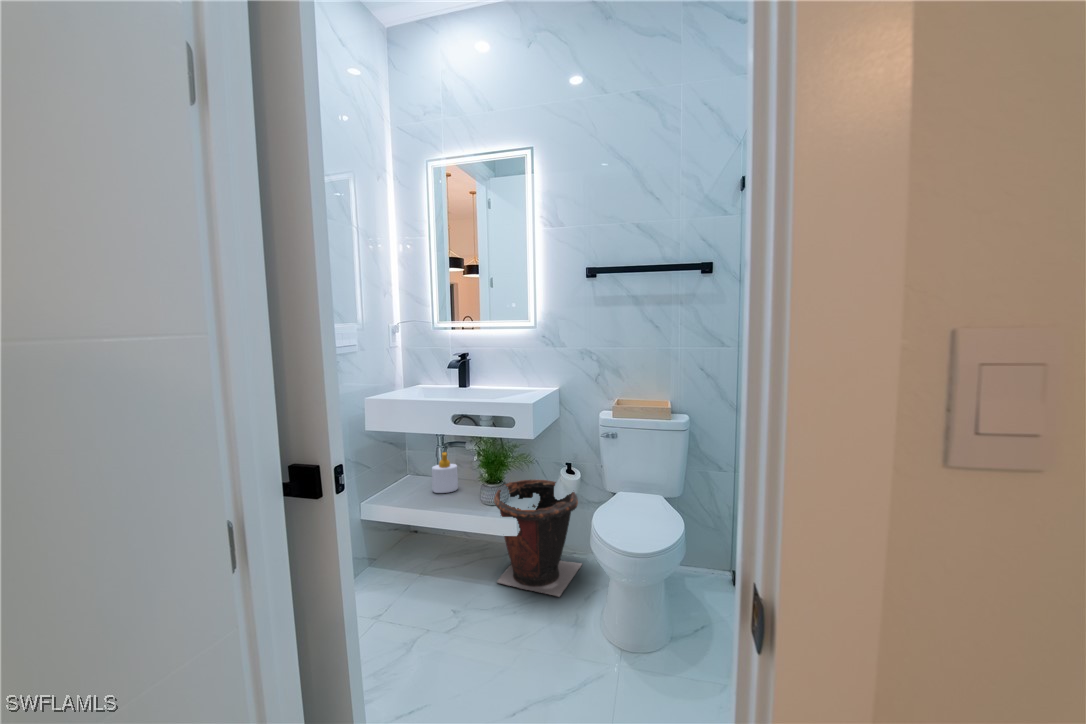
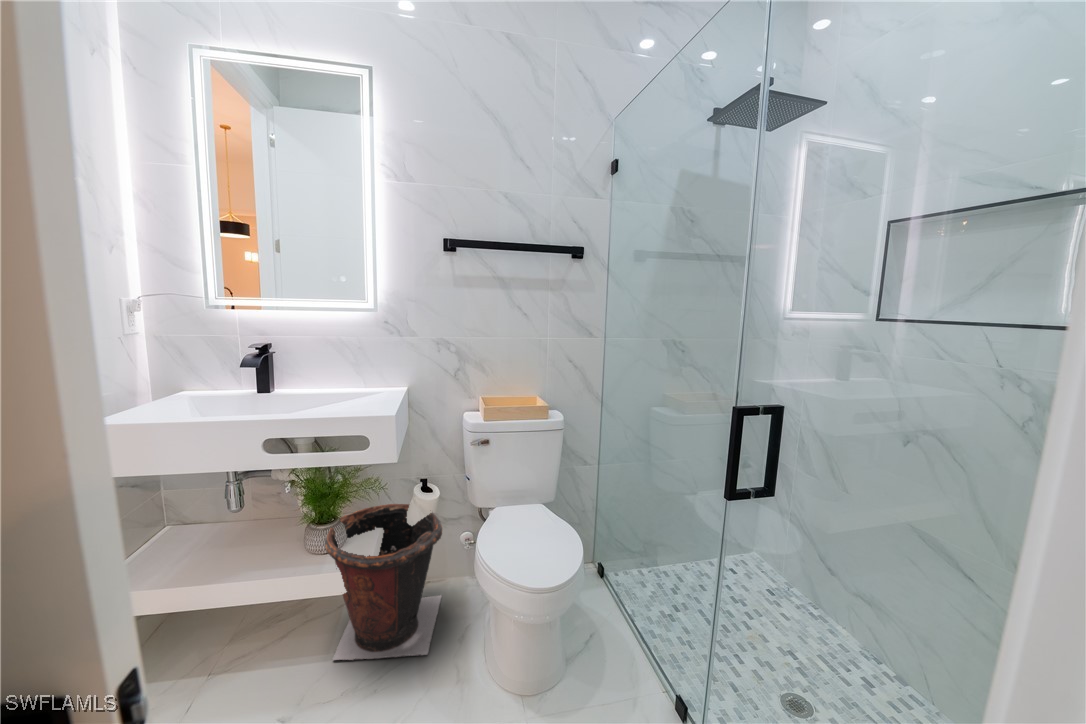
soap bottle: present [432,452,458,493] -> none [213,489,259,551]

